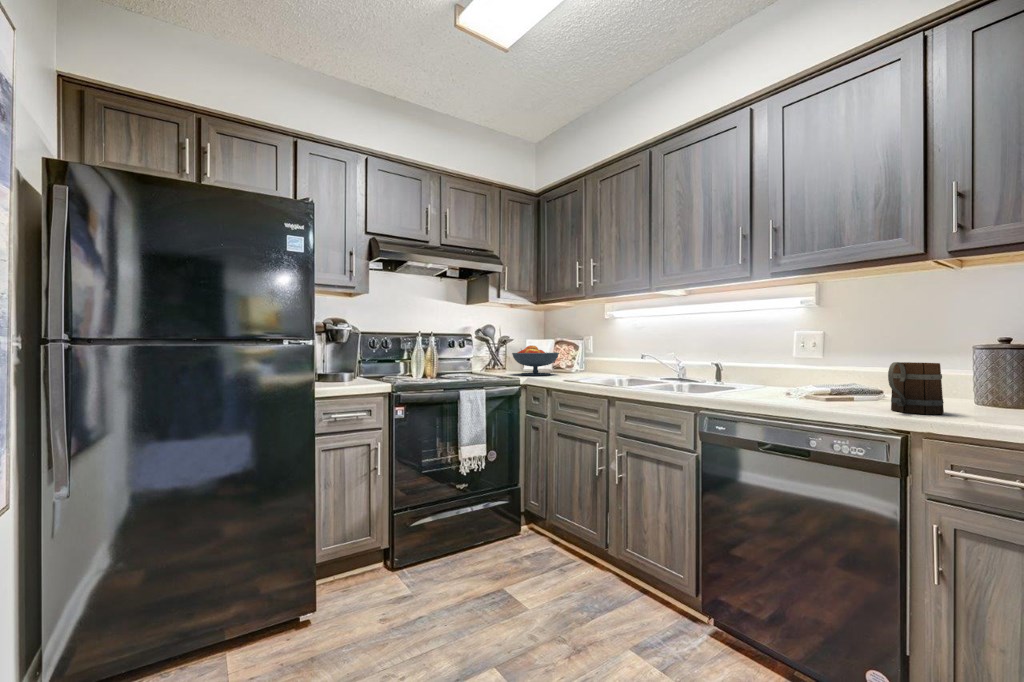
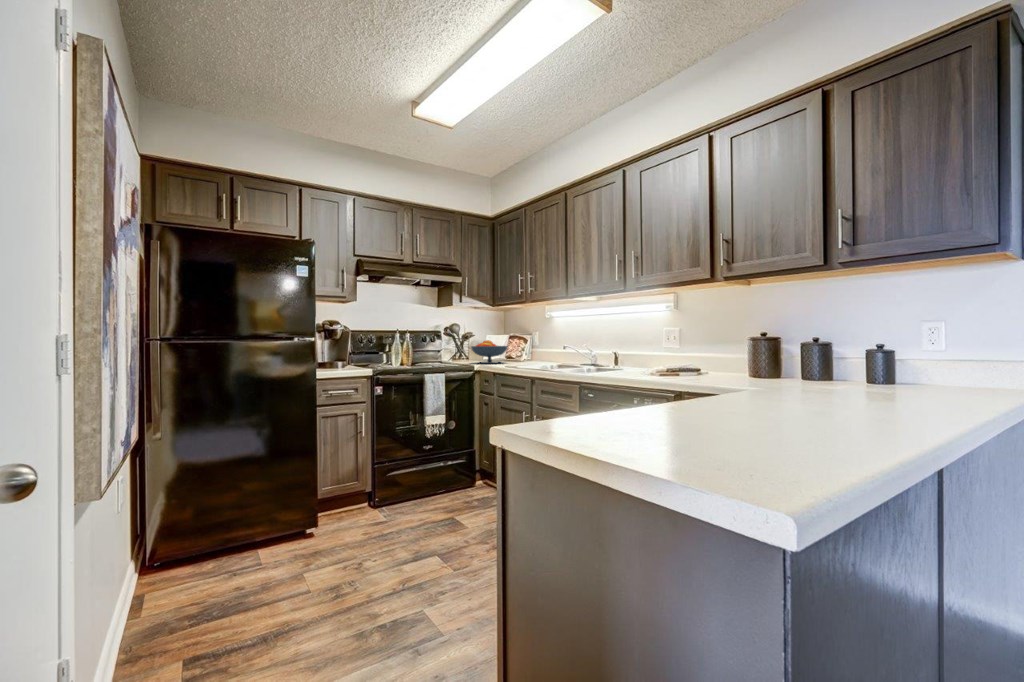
mug: present [888,362,944,414] -> none [673,350,708,382]

